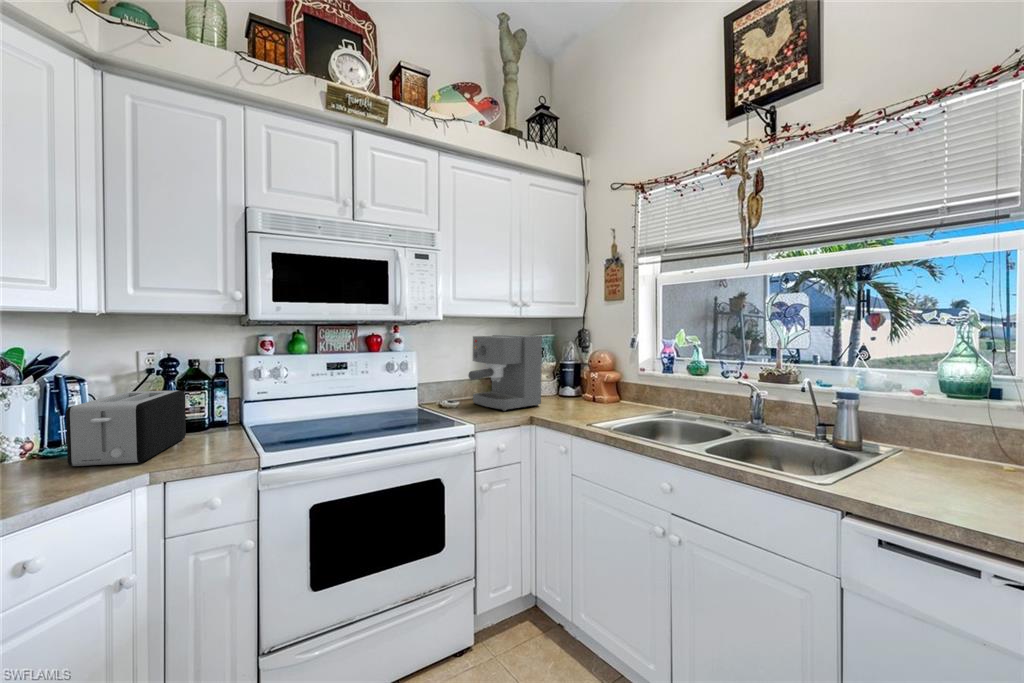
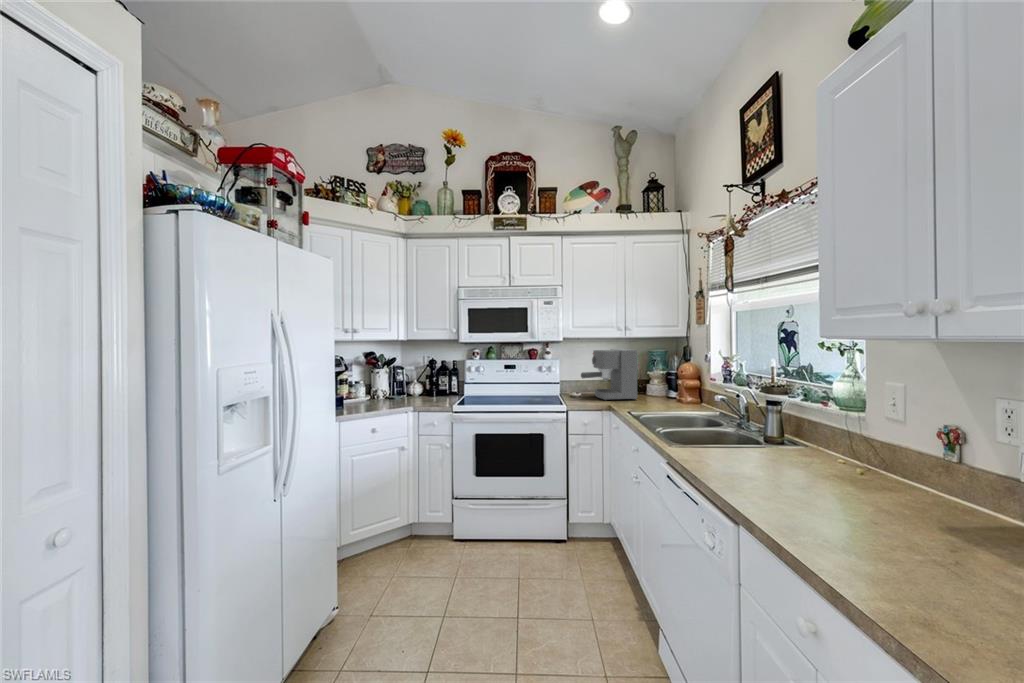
toaster: present [66,390,186,466] -> none [392,375,435,403]

